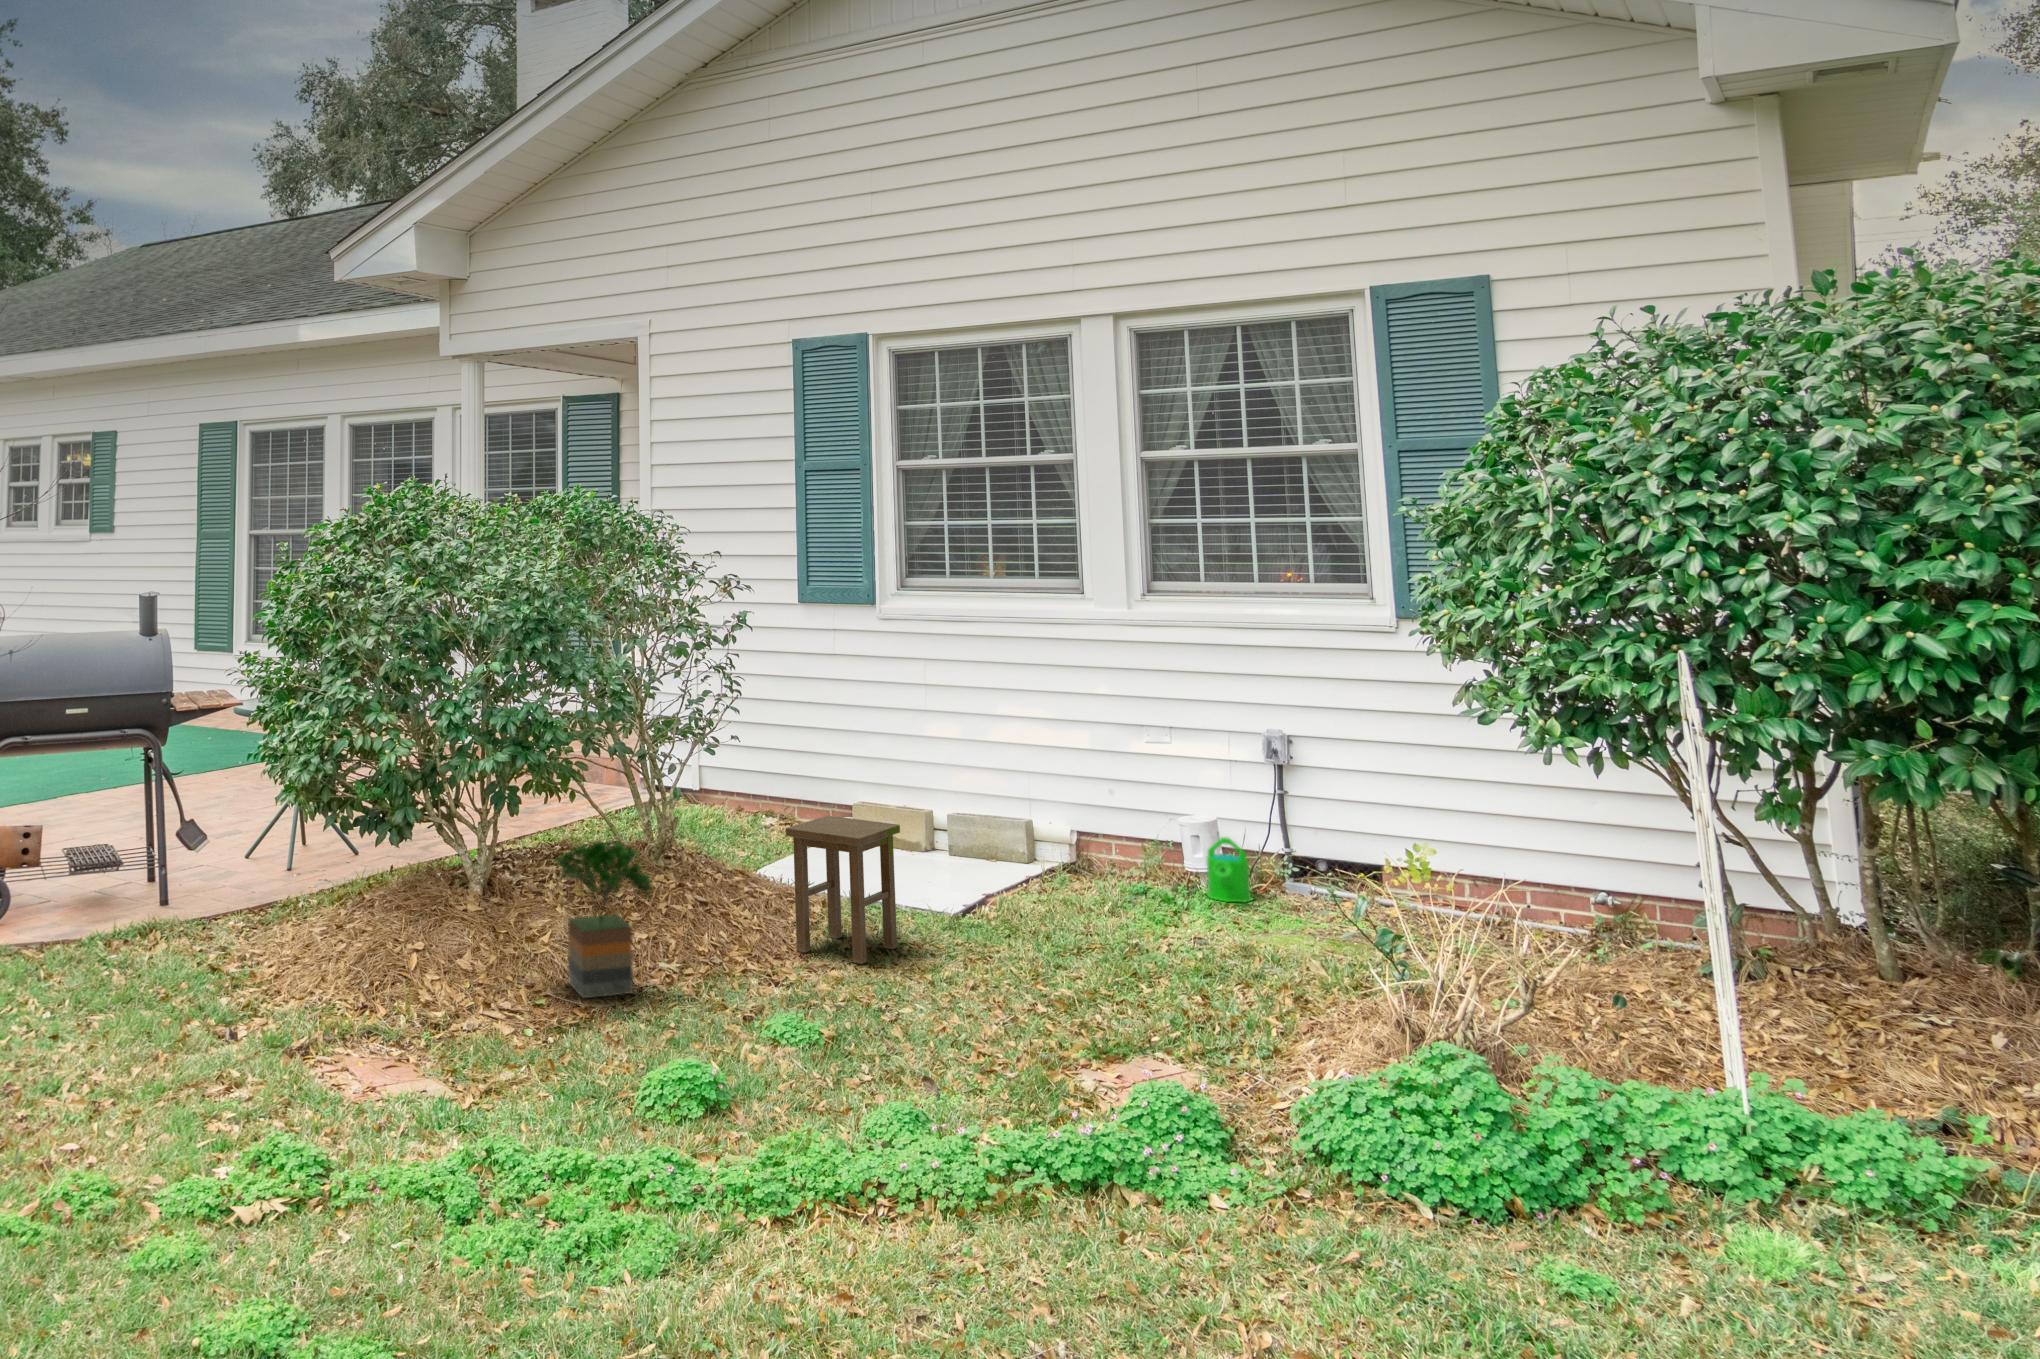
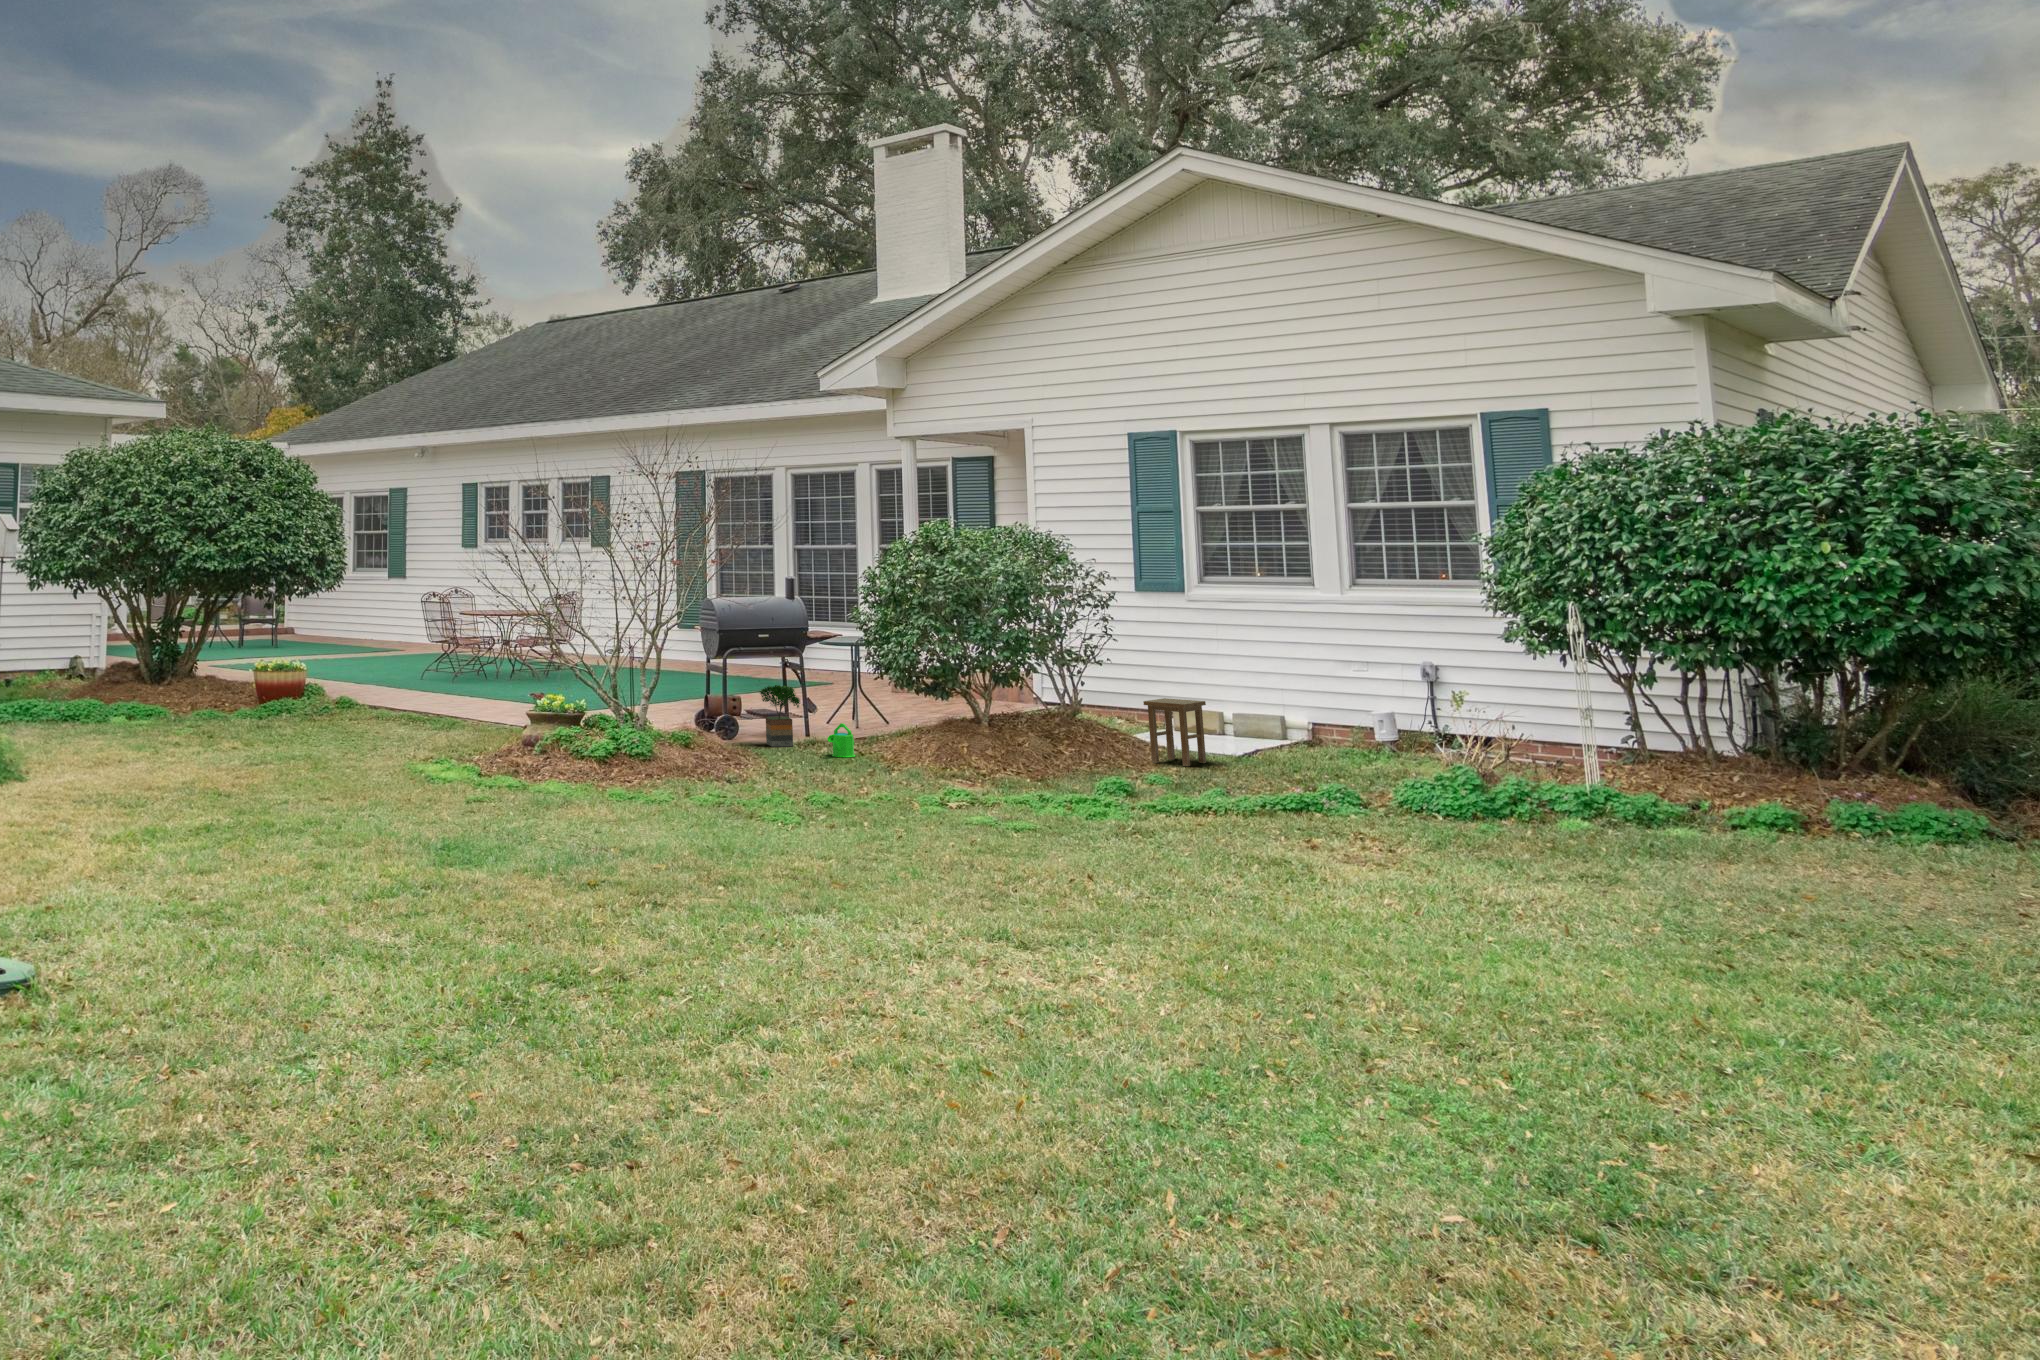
watering can: present [1207,837,1253,902] -> present [828,723,856,757]
potted tree: present [556,841,652,998] -> present [760,685,800,747]

